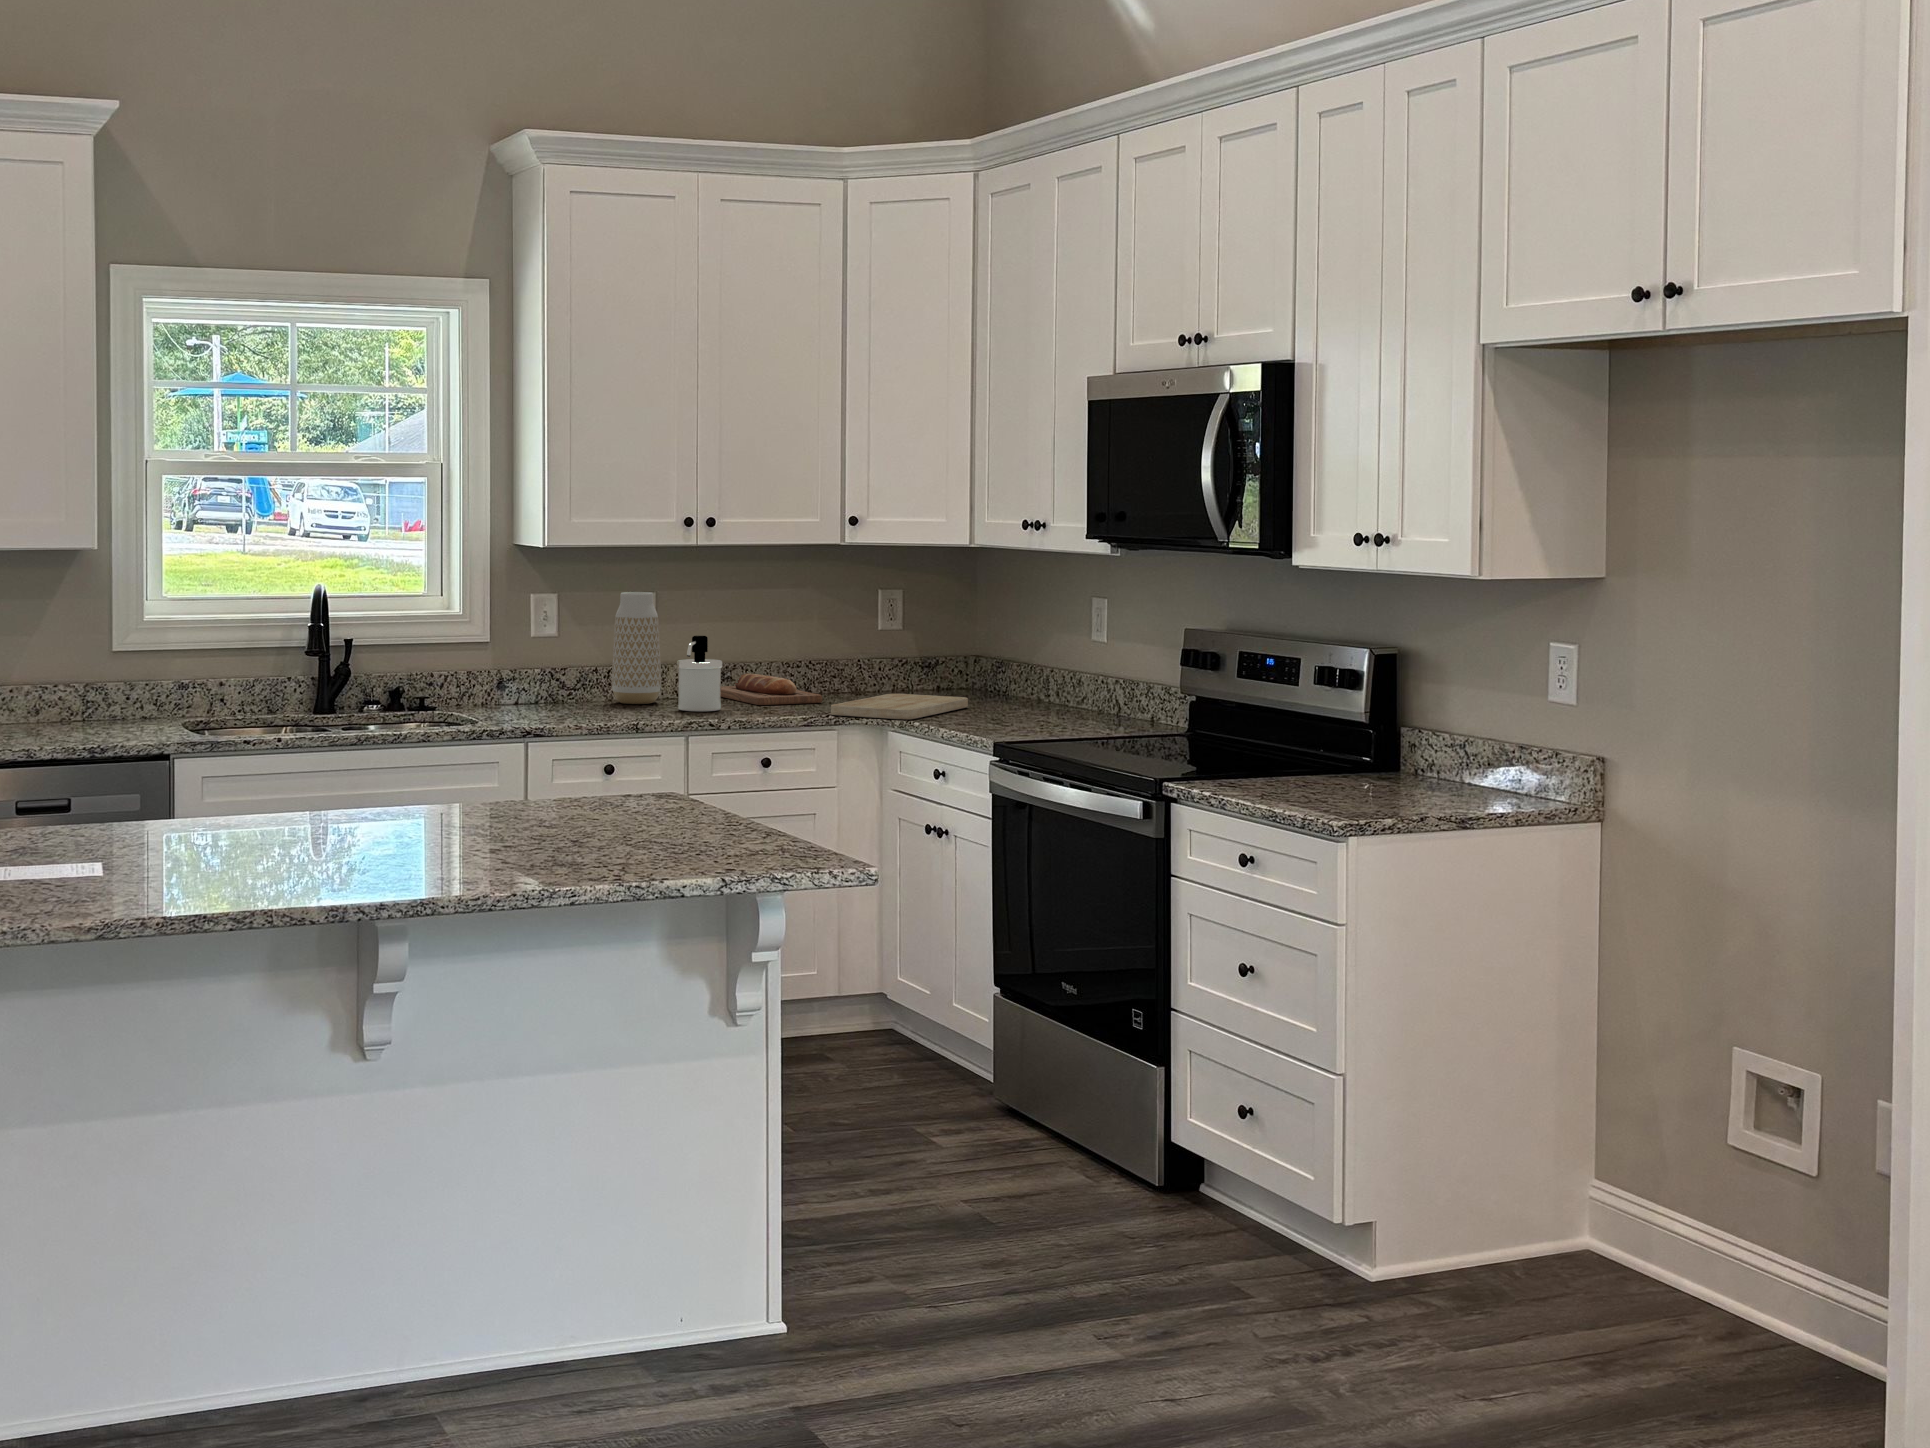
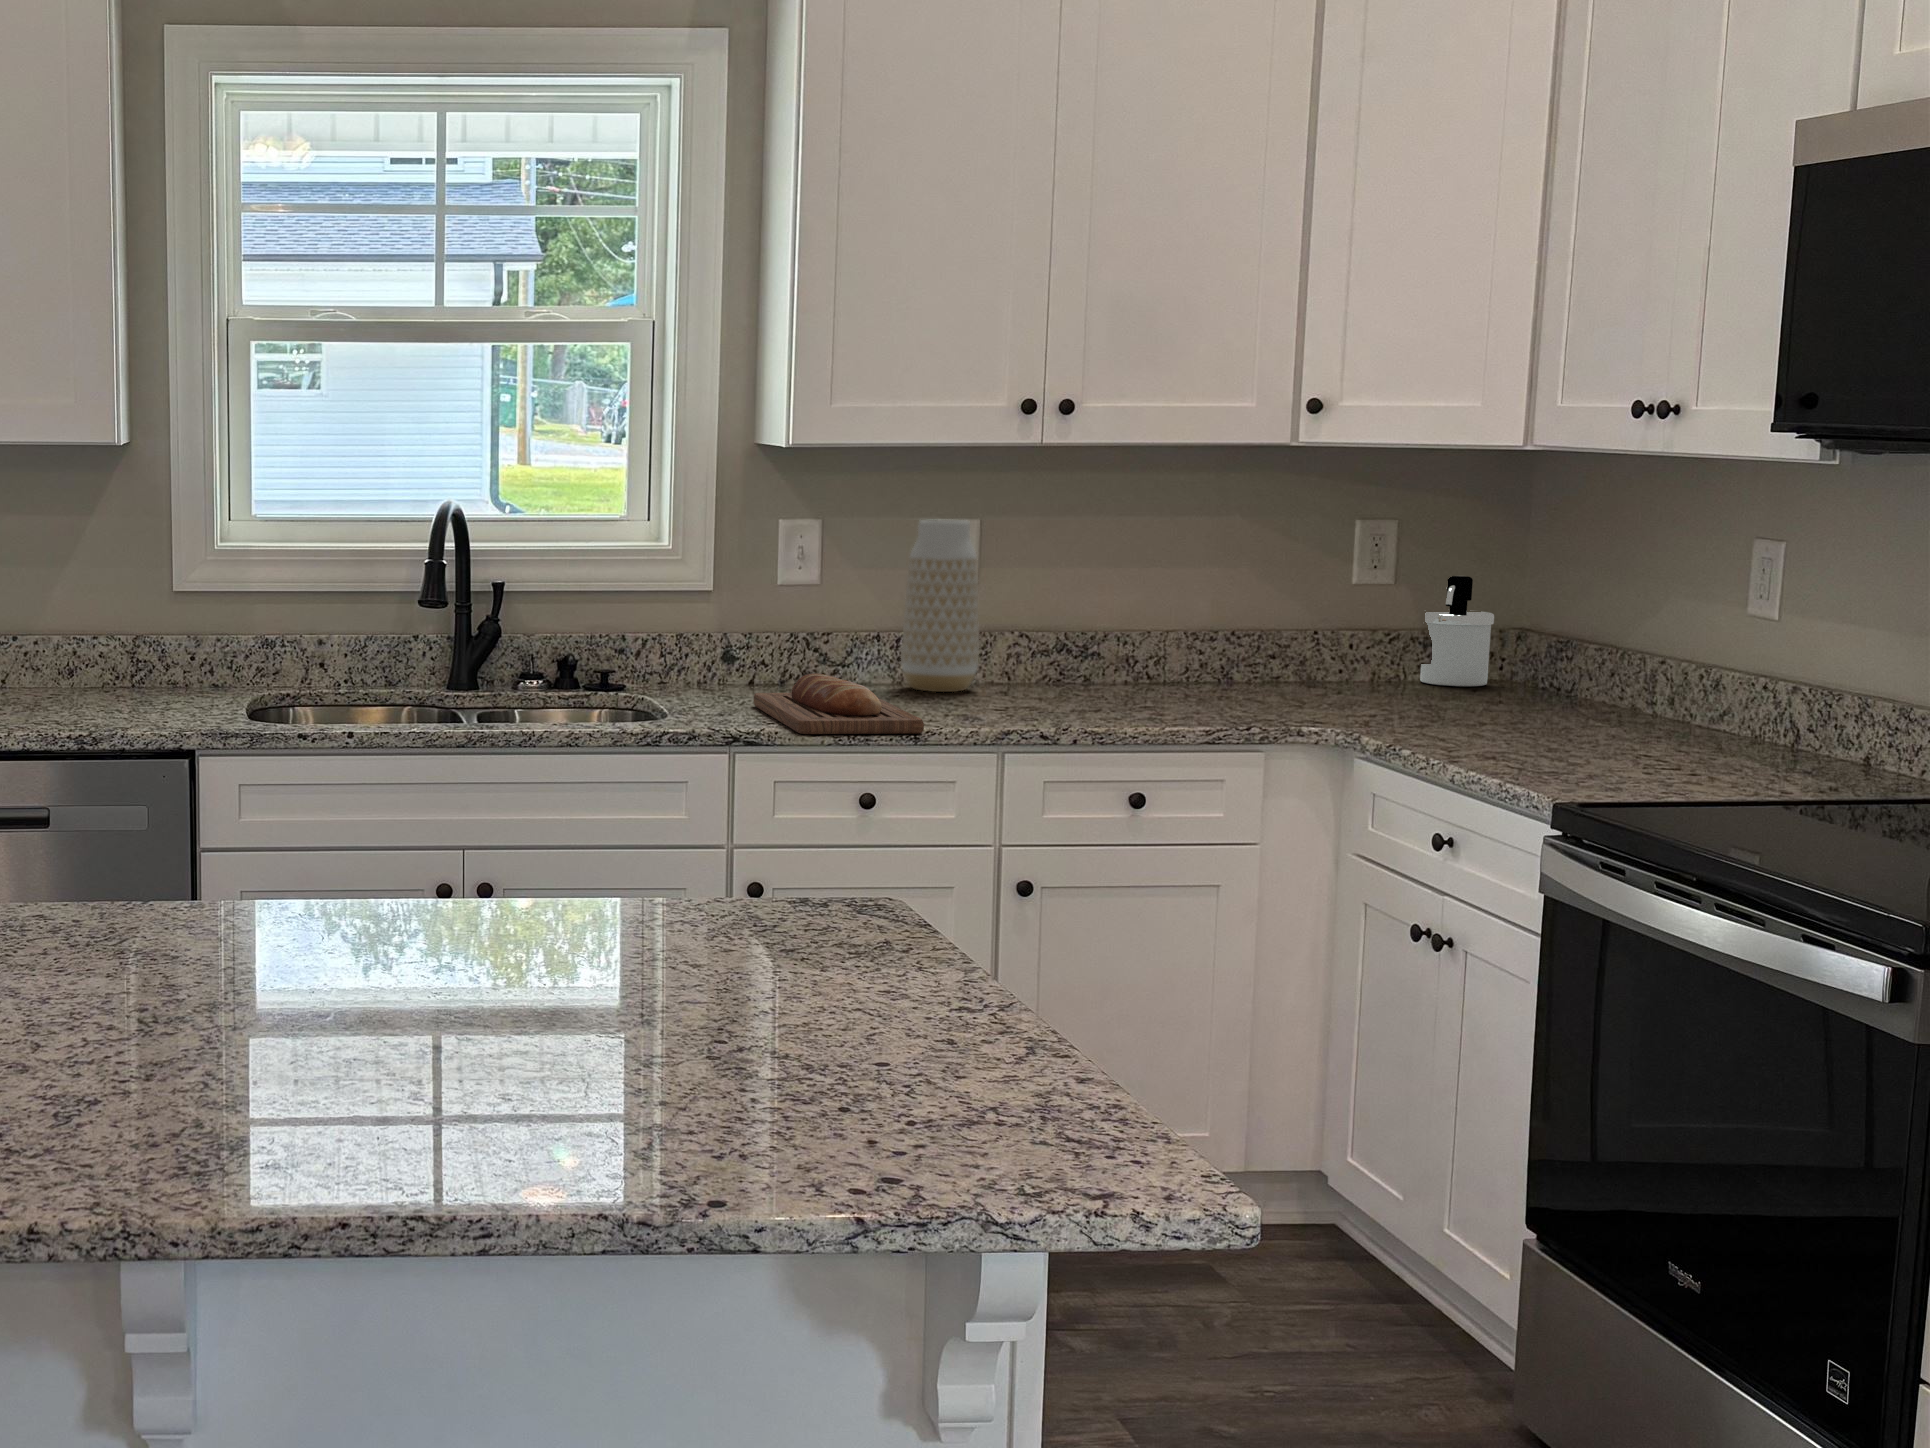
soap dispenser: present [677,636,722,711] -> present [1420,576,1494,686]
bread loaf: present [721,674,823,705] -> present [753,674,924,734]
cutting board: present [831,694,968,719] -> none [1251,691,1501,742]

